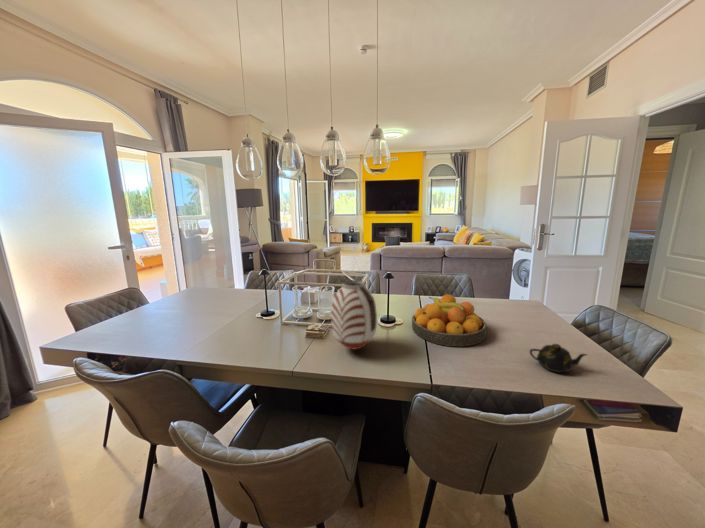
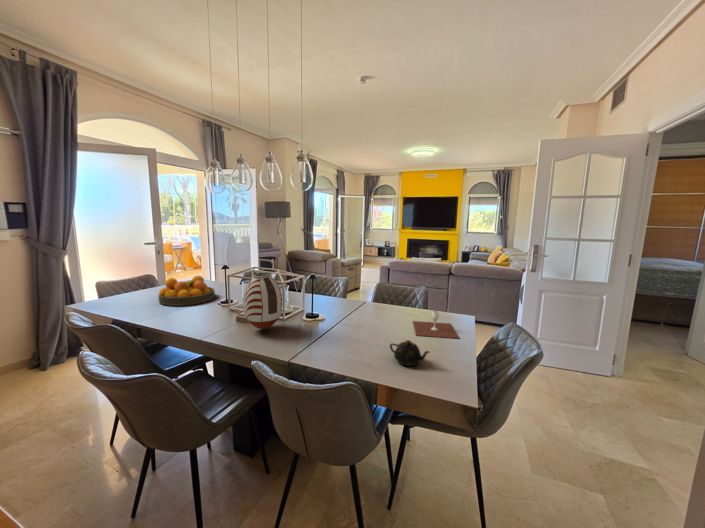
fruit bowl: present [412,294,487,346] -> present [159,276,215,306]
wine glass: none [493,303,561,332] -> present [413,311,459,338]

